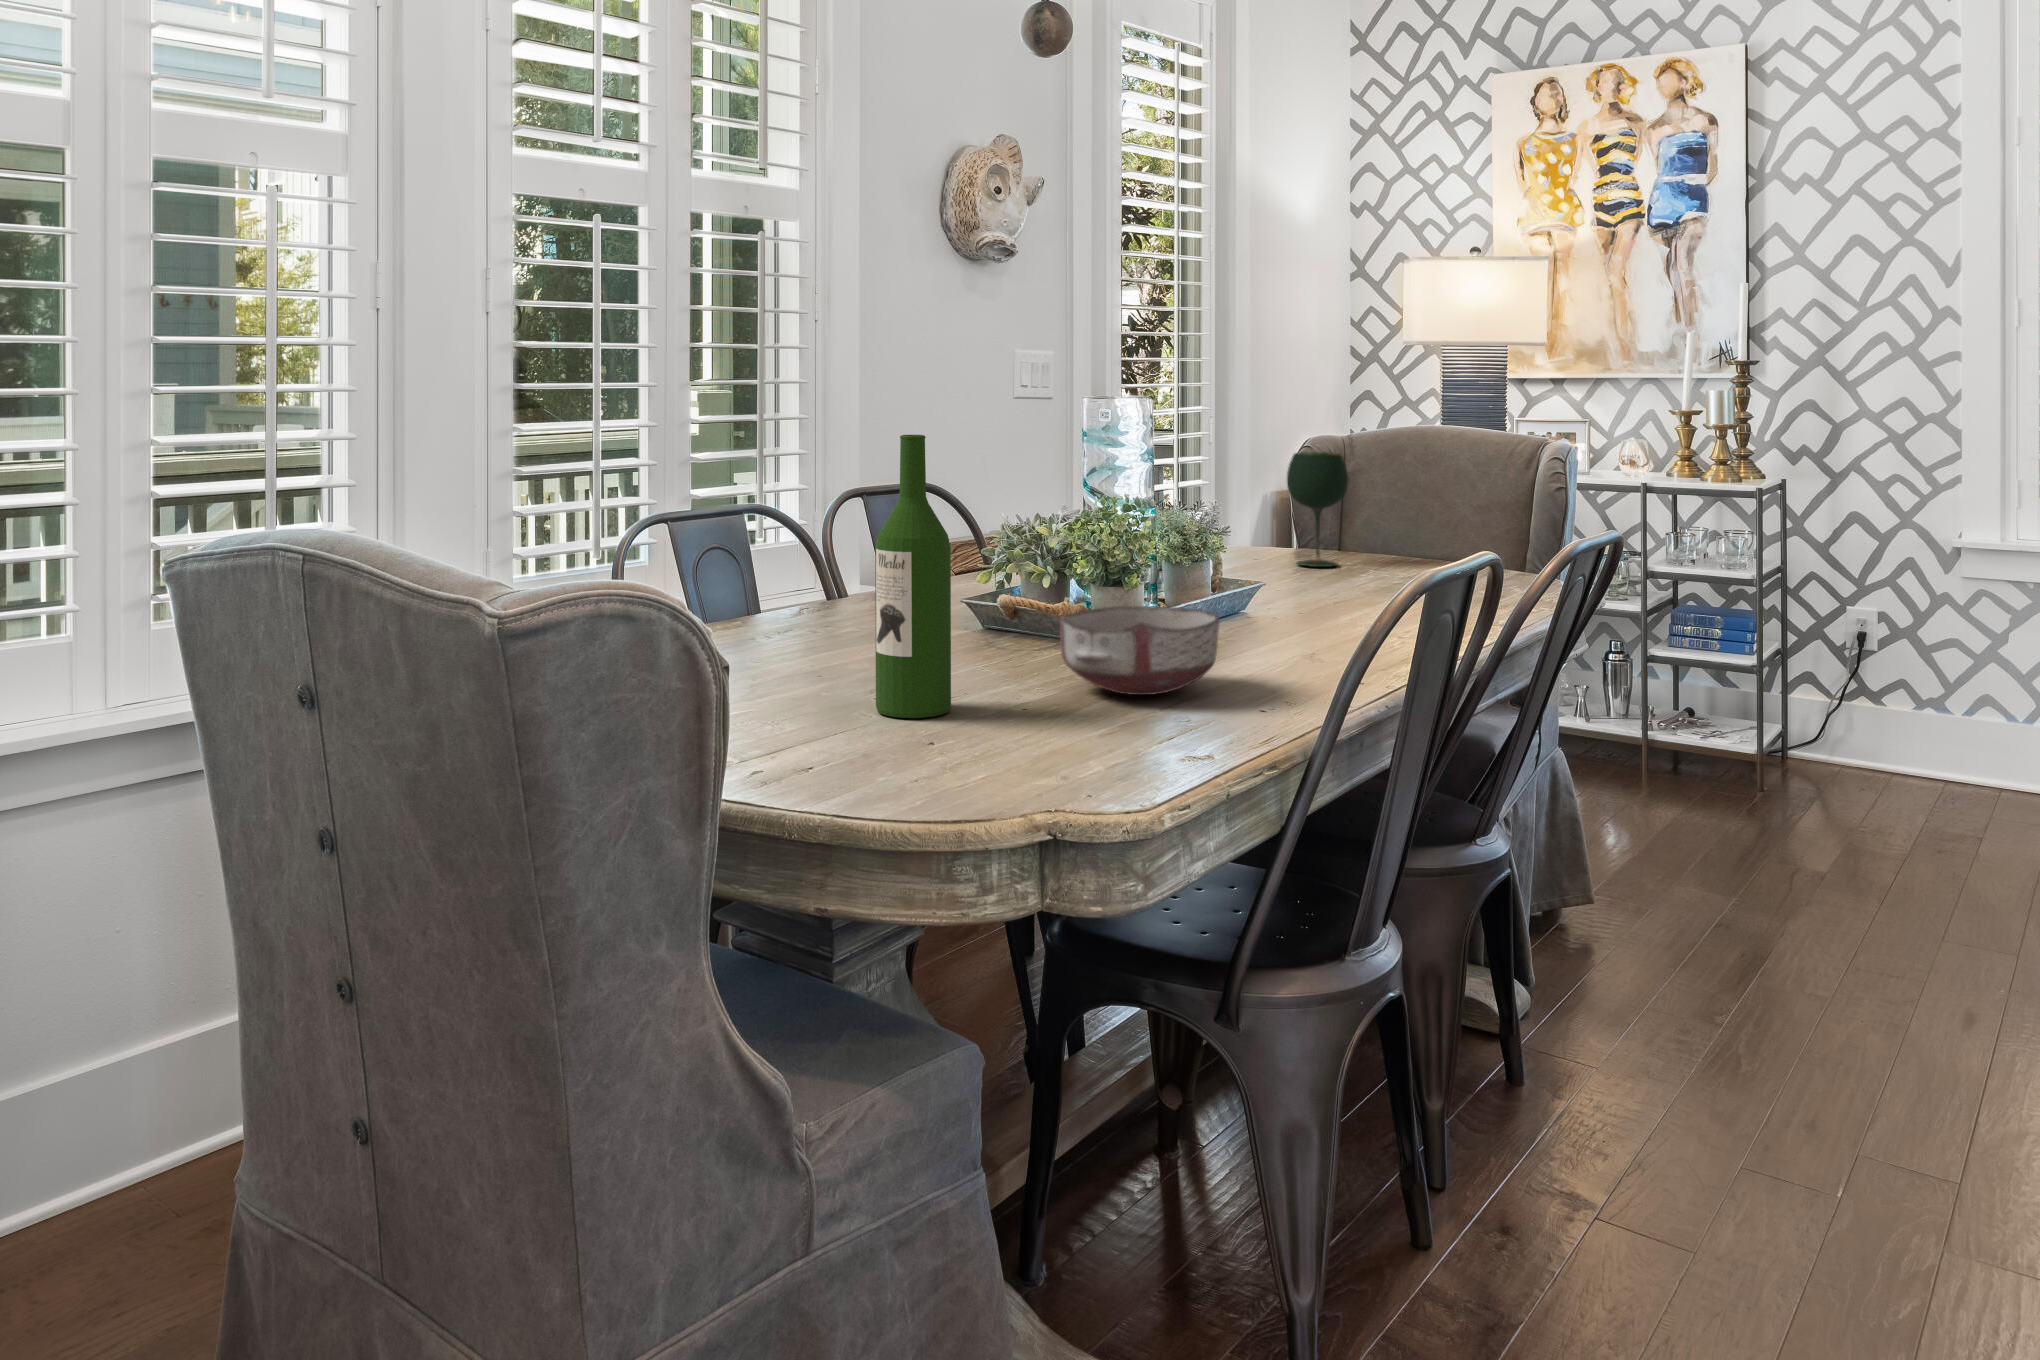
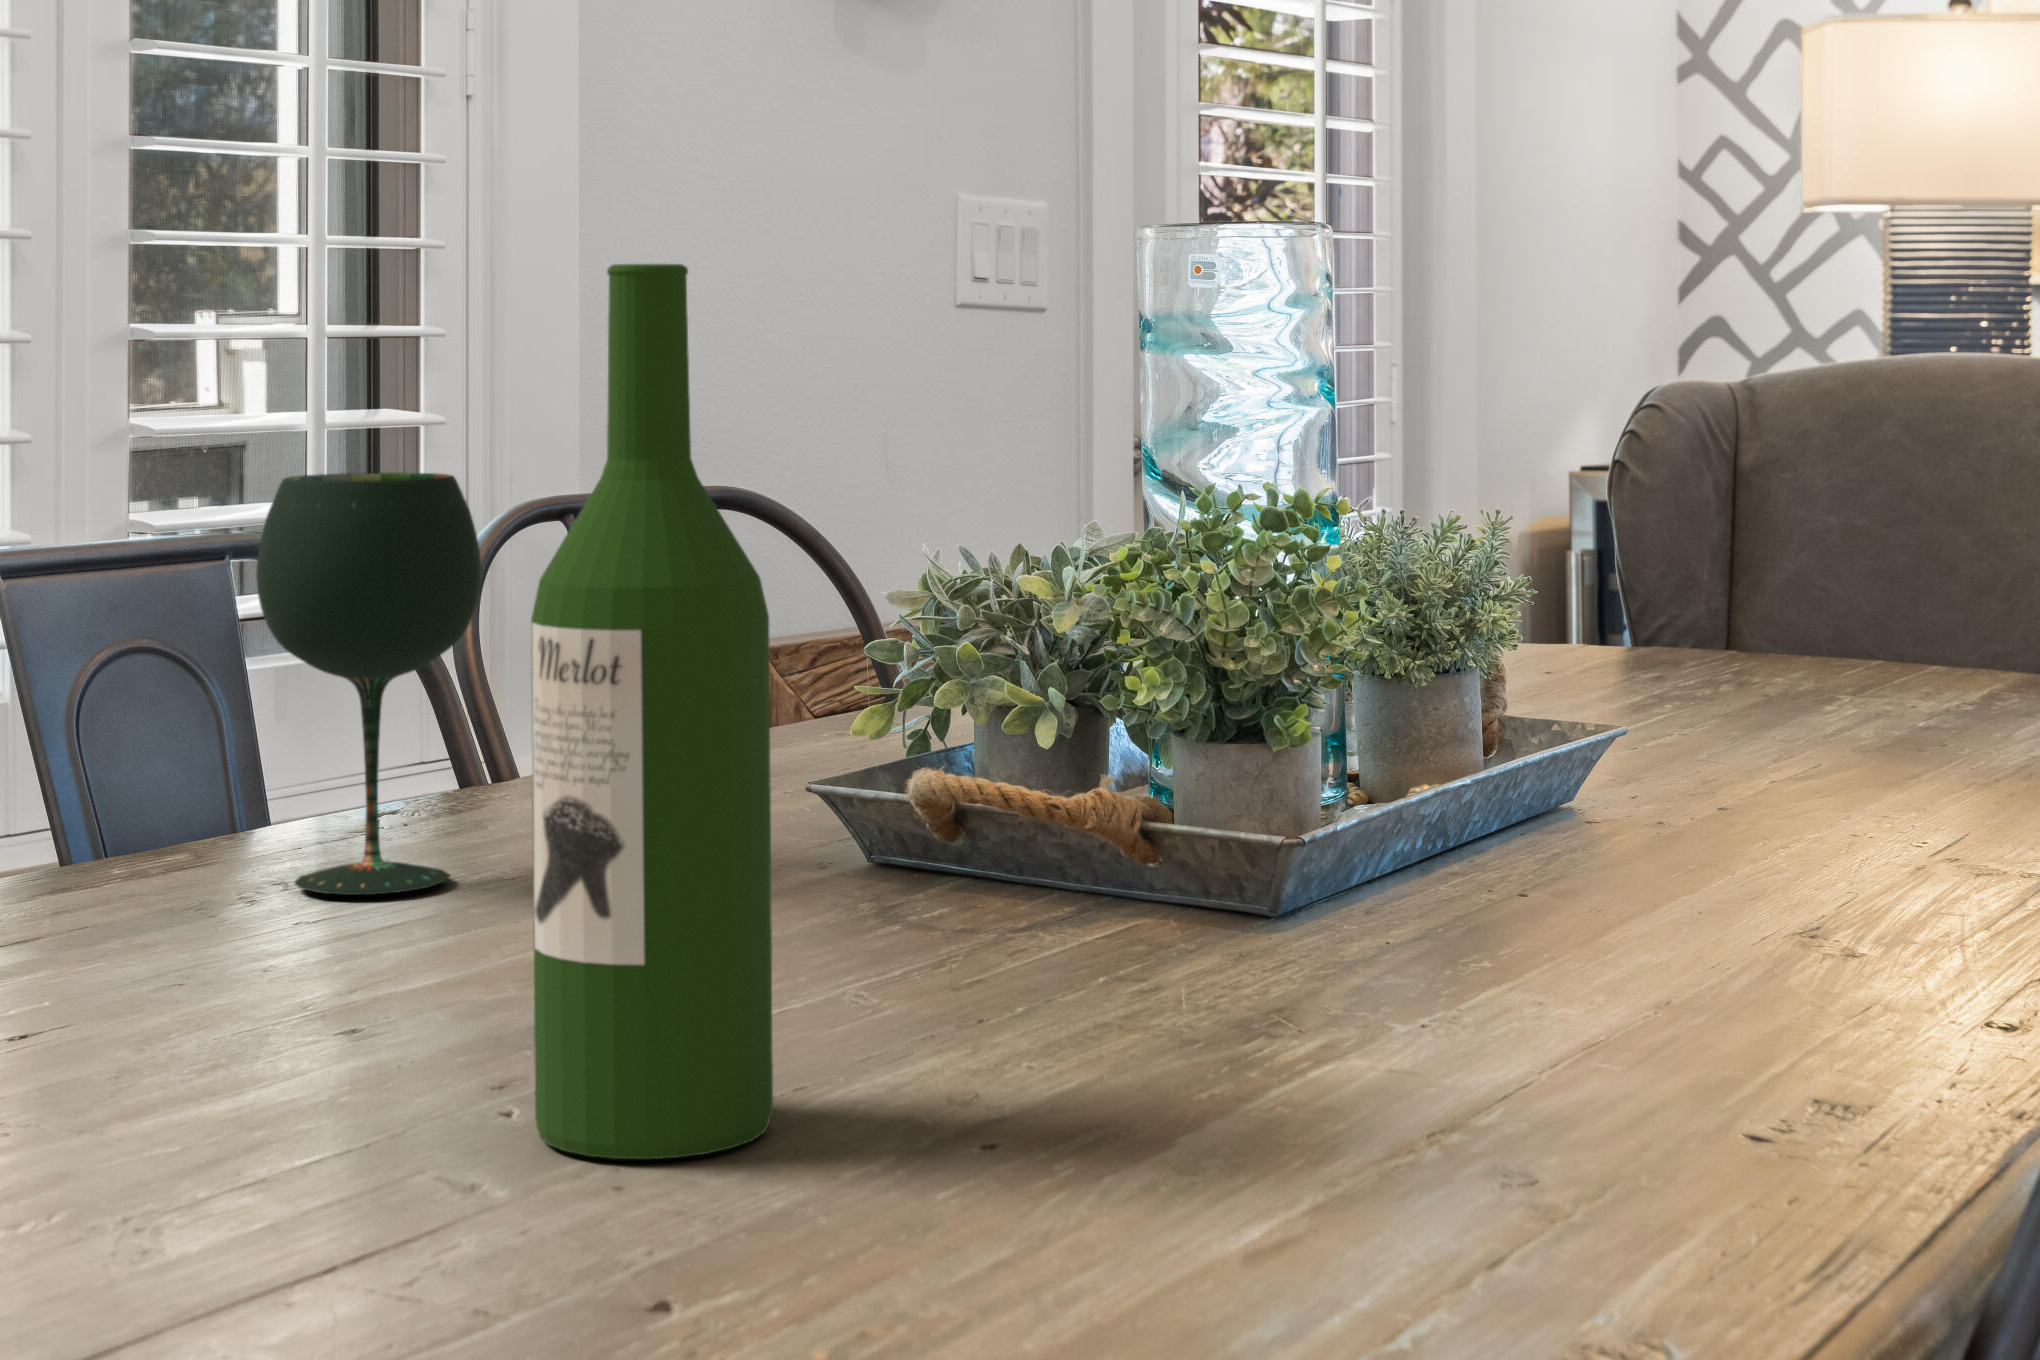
wine glass: present [1287,452,1348,567] -> present [256,473,481,895]
ceramic bowl: present [1060,606,1220,695] -> none [1106,793,1584,1061]

